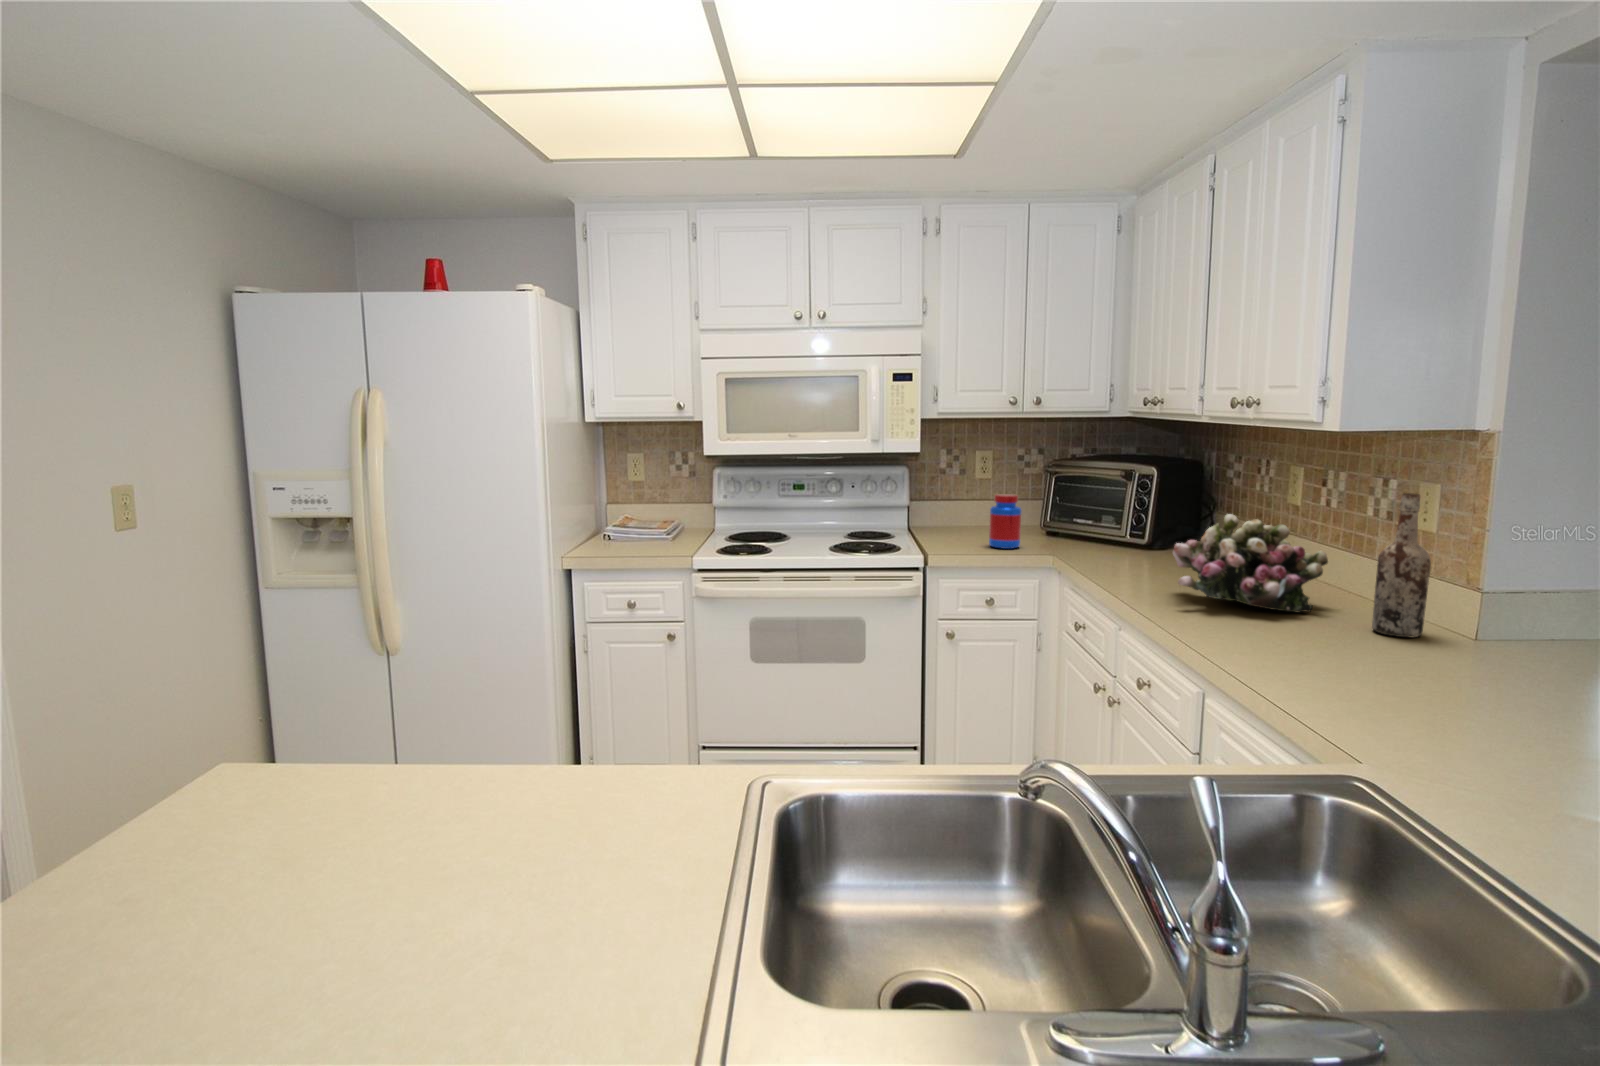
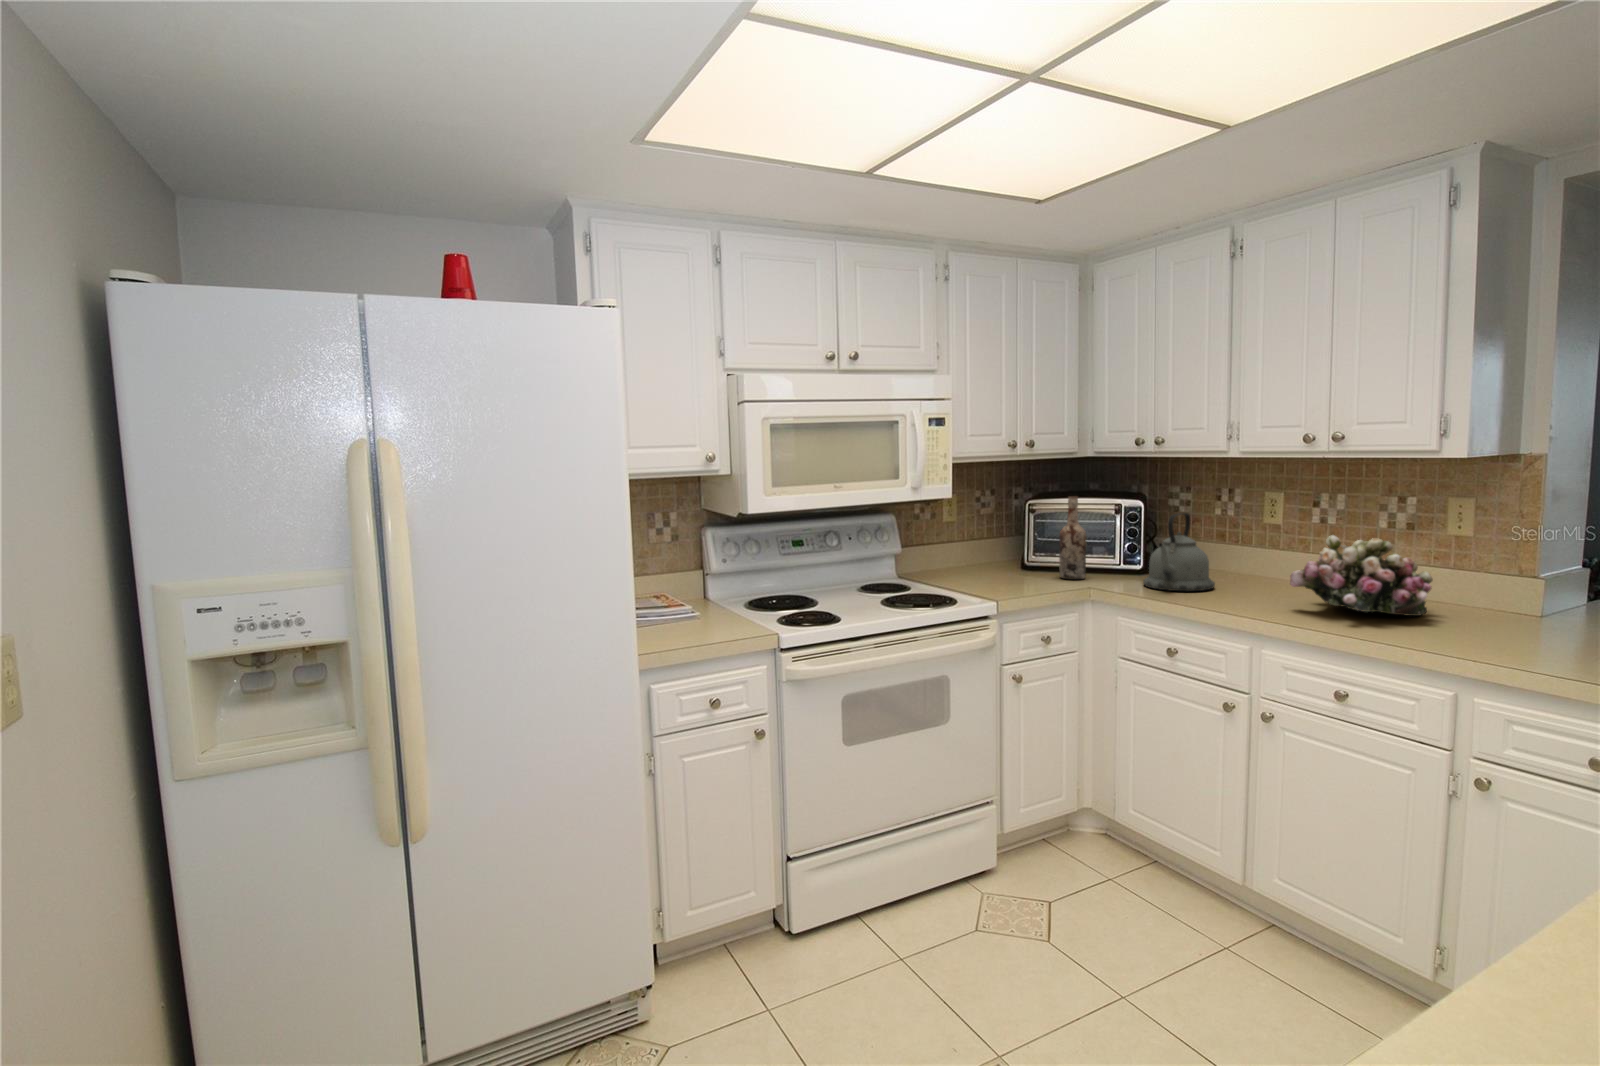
kettle: none [1095,482,1179,568] -> present [1144,513,1215,591]
wine bottle: present [1372,493,1431,637] -> present [1059,496,1087,579]
jar: present [989,494,1021,549] -> none [1021,534,1052,587]

